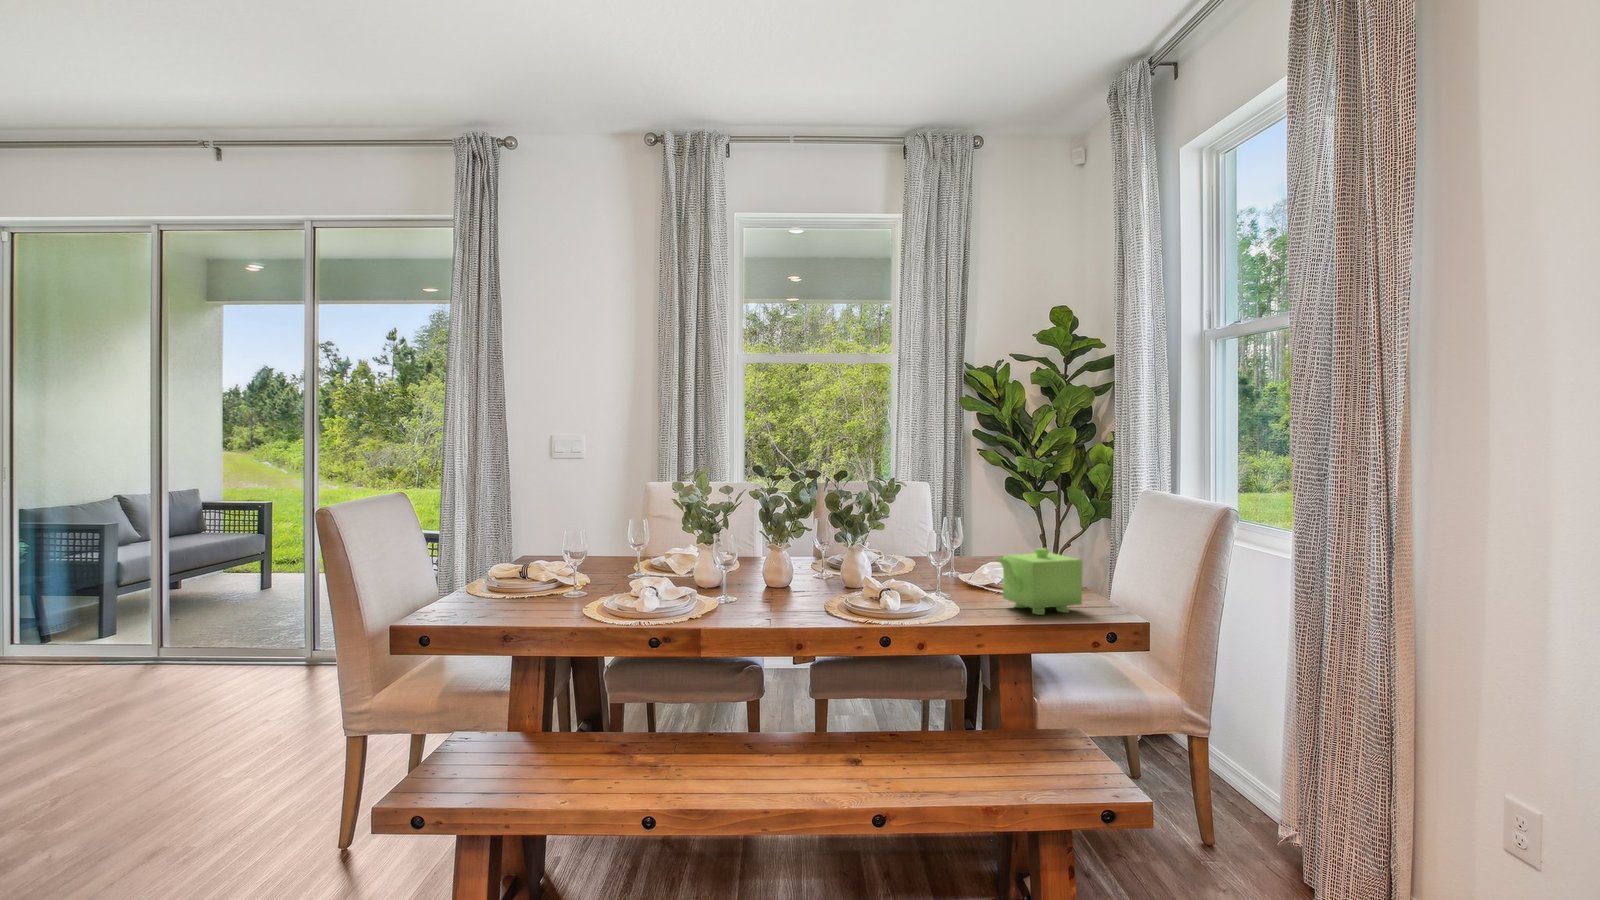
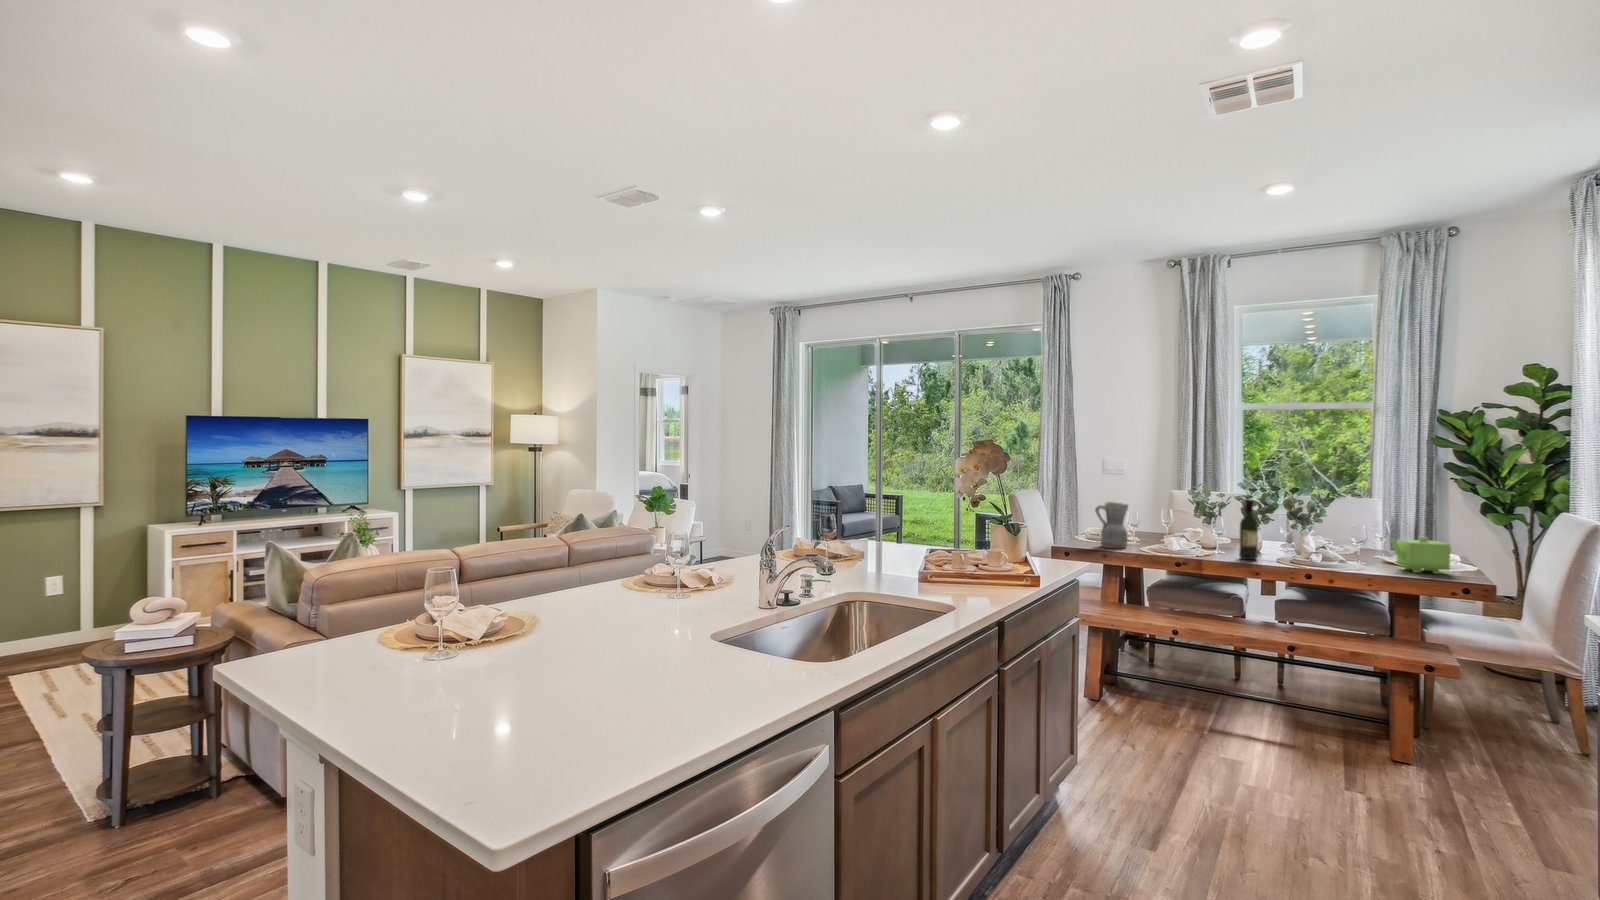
wine bottle: none [763,495,795,617] -> present [1239,499,1258,560]
ceramic pitcher: none [487,513,557,613] -> present [1095,502,1128,548]

